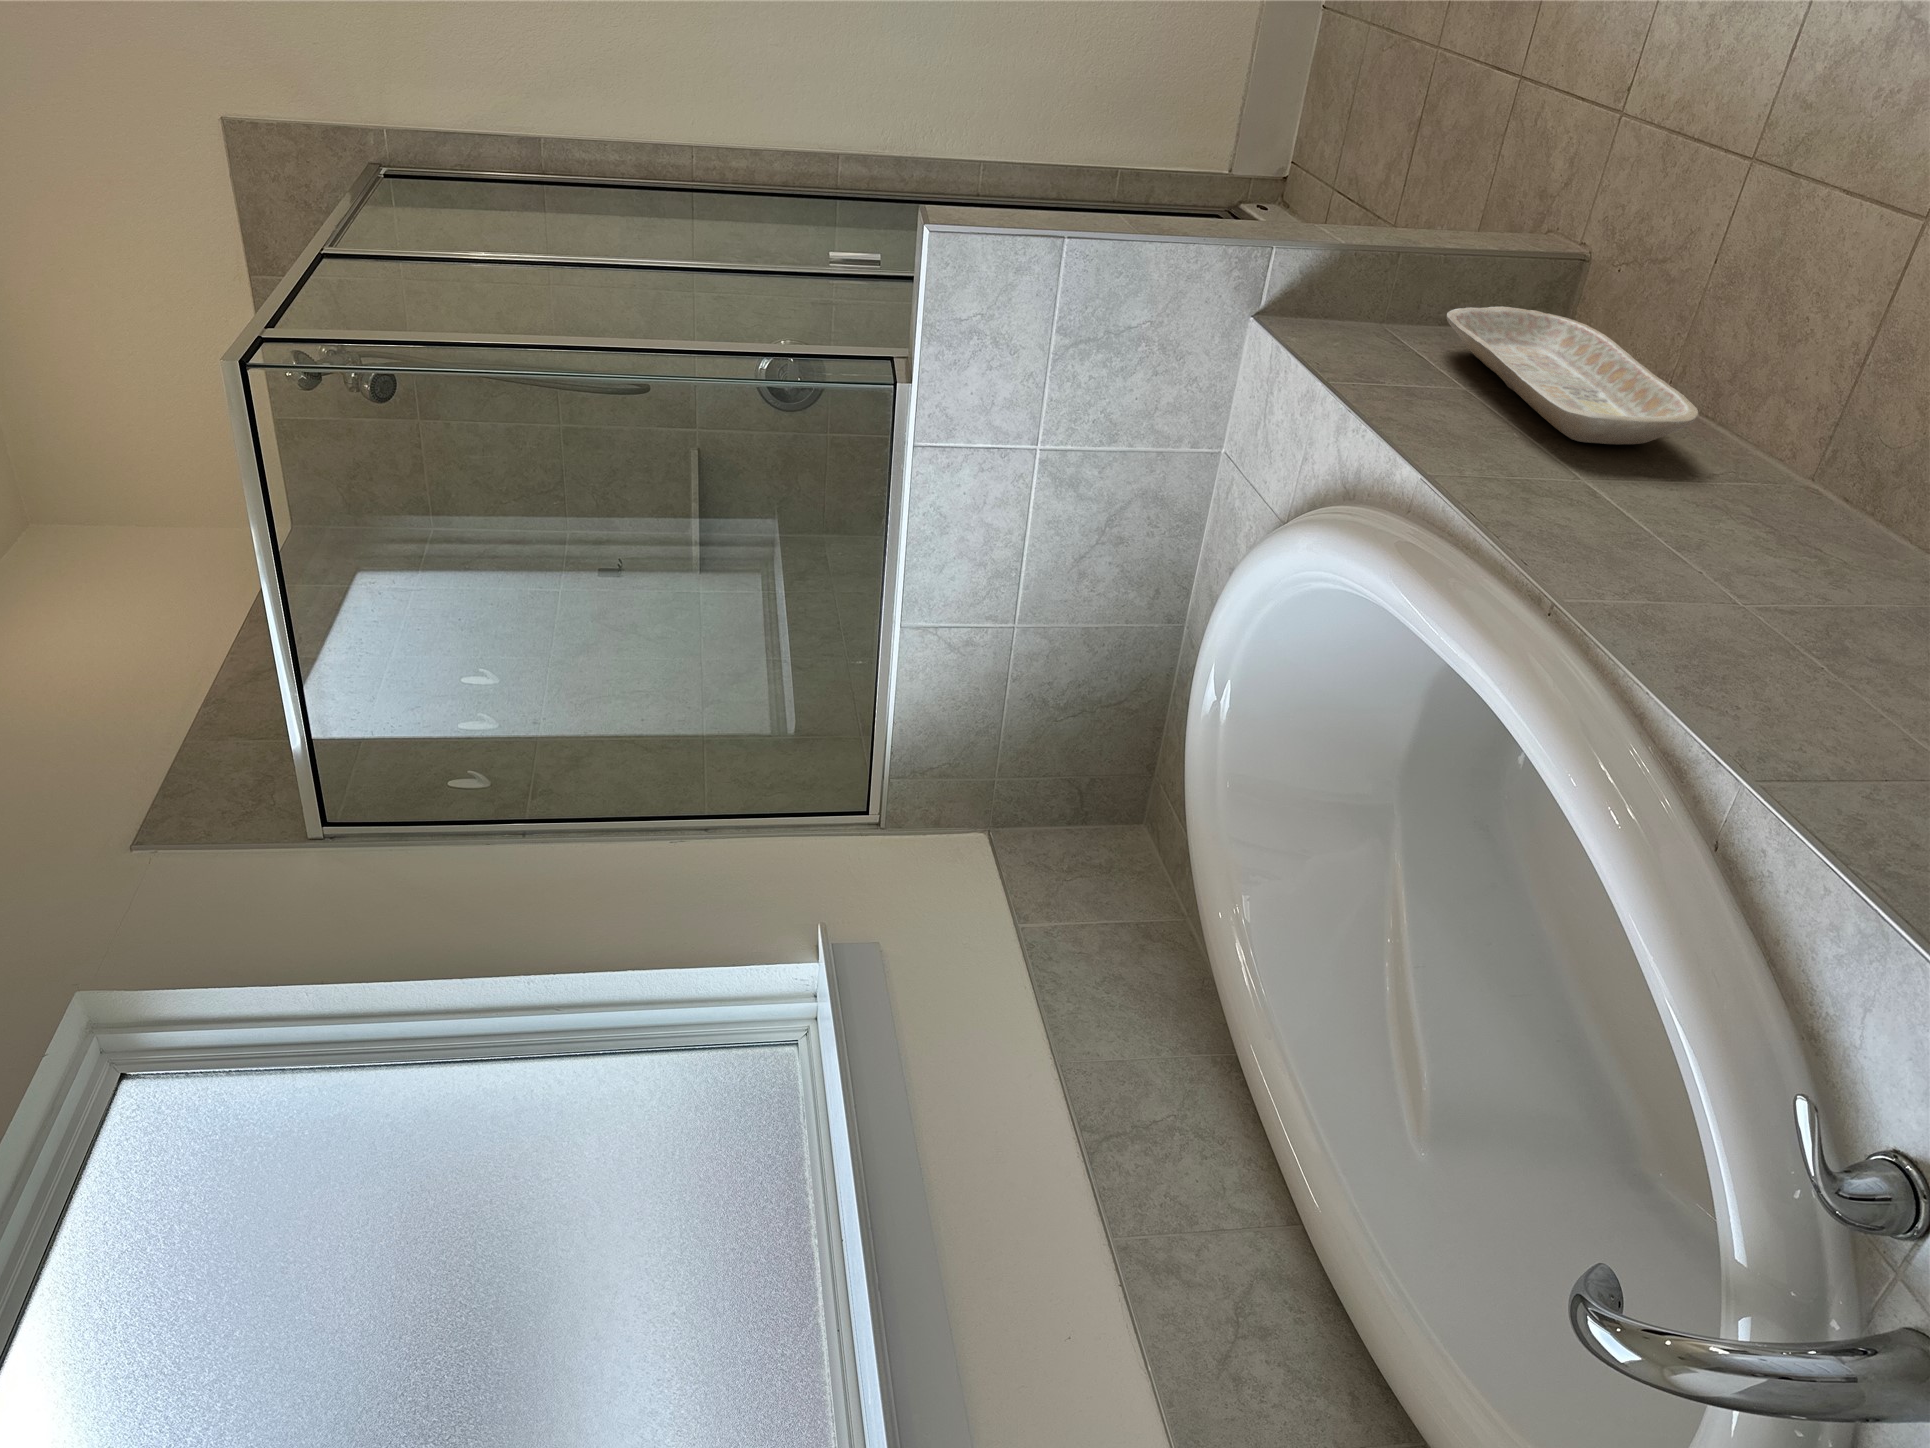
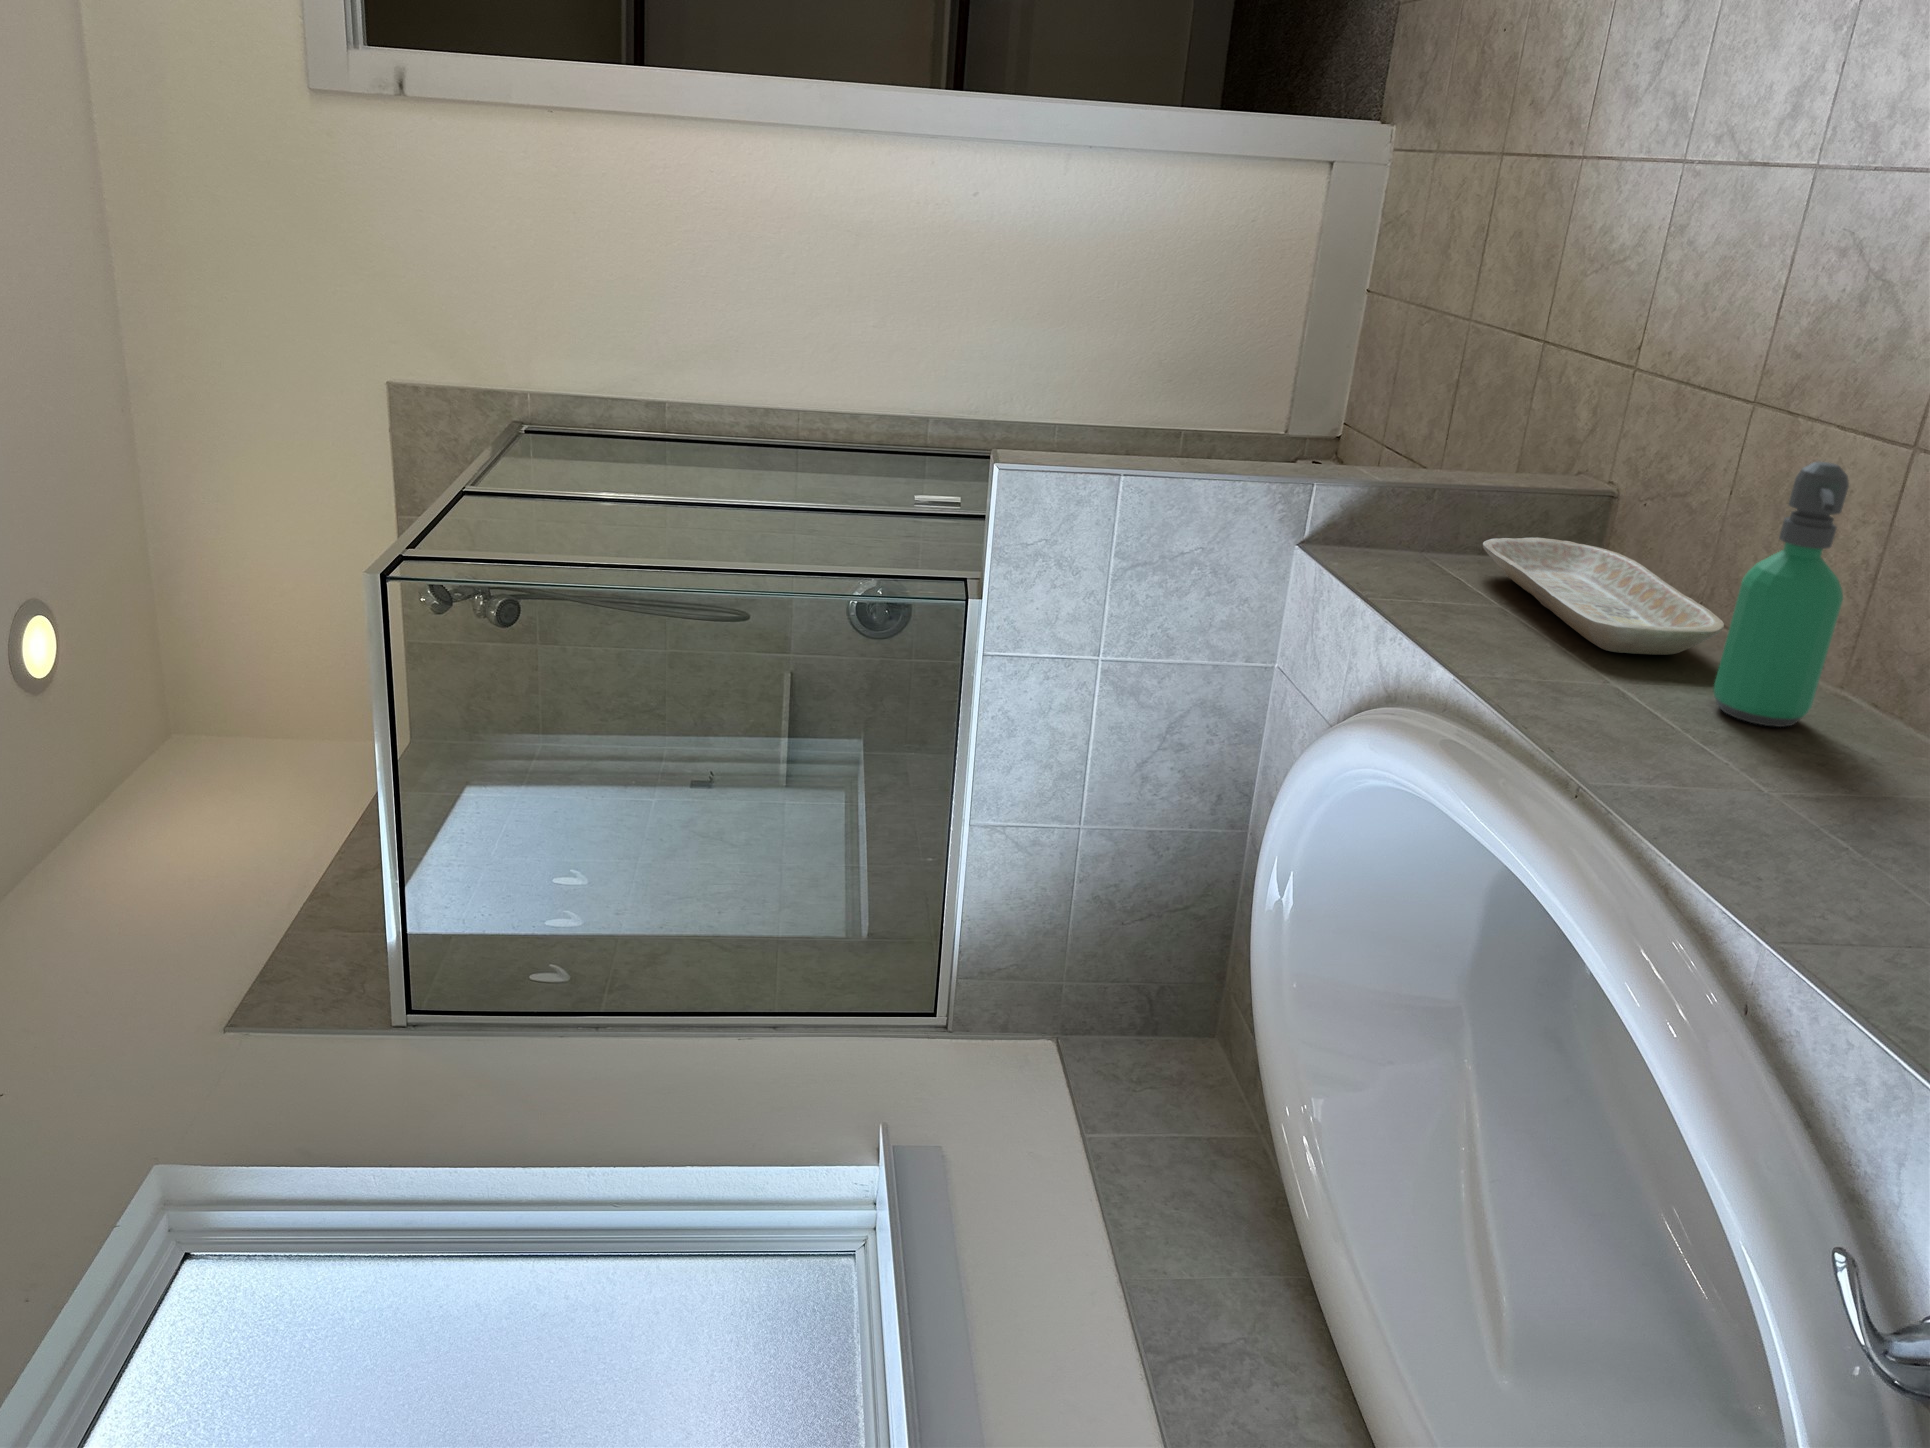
soap dispenser: none [1687,242,1857,529] -> present [1714,462,1849,727]

